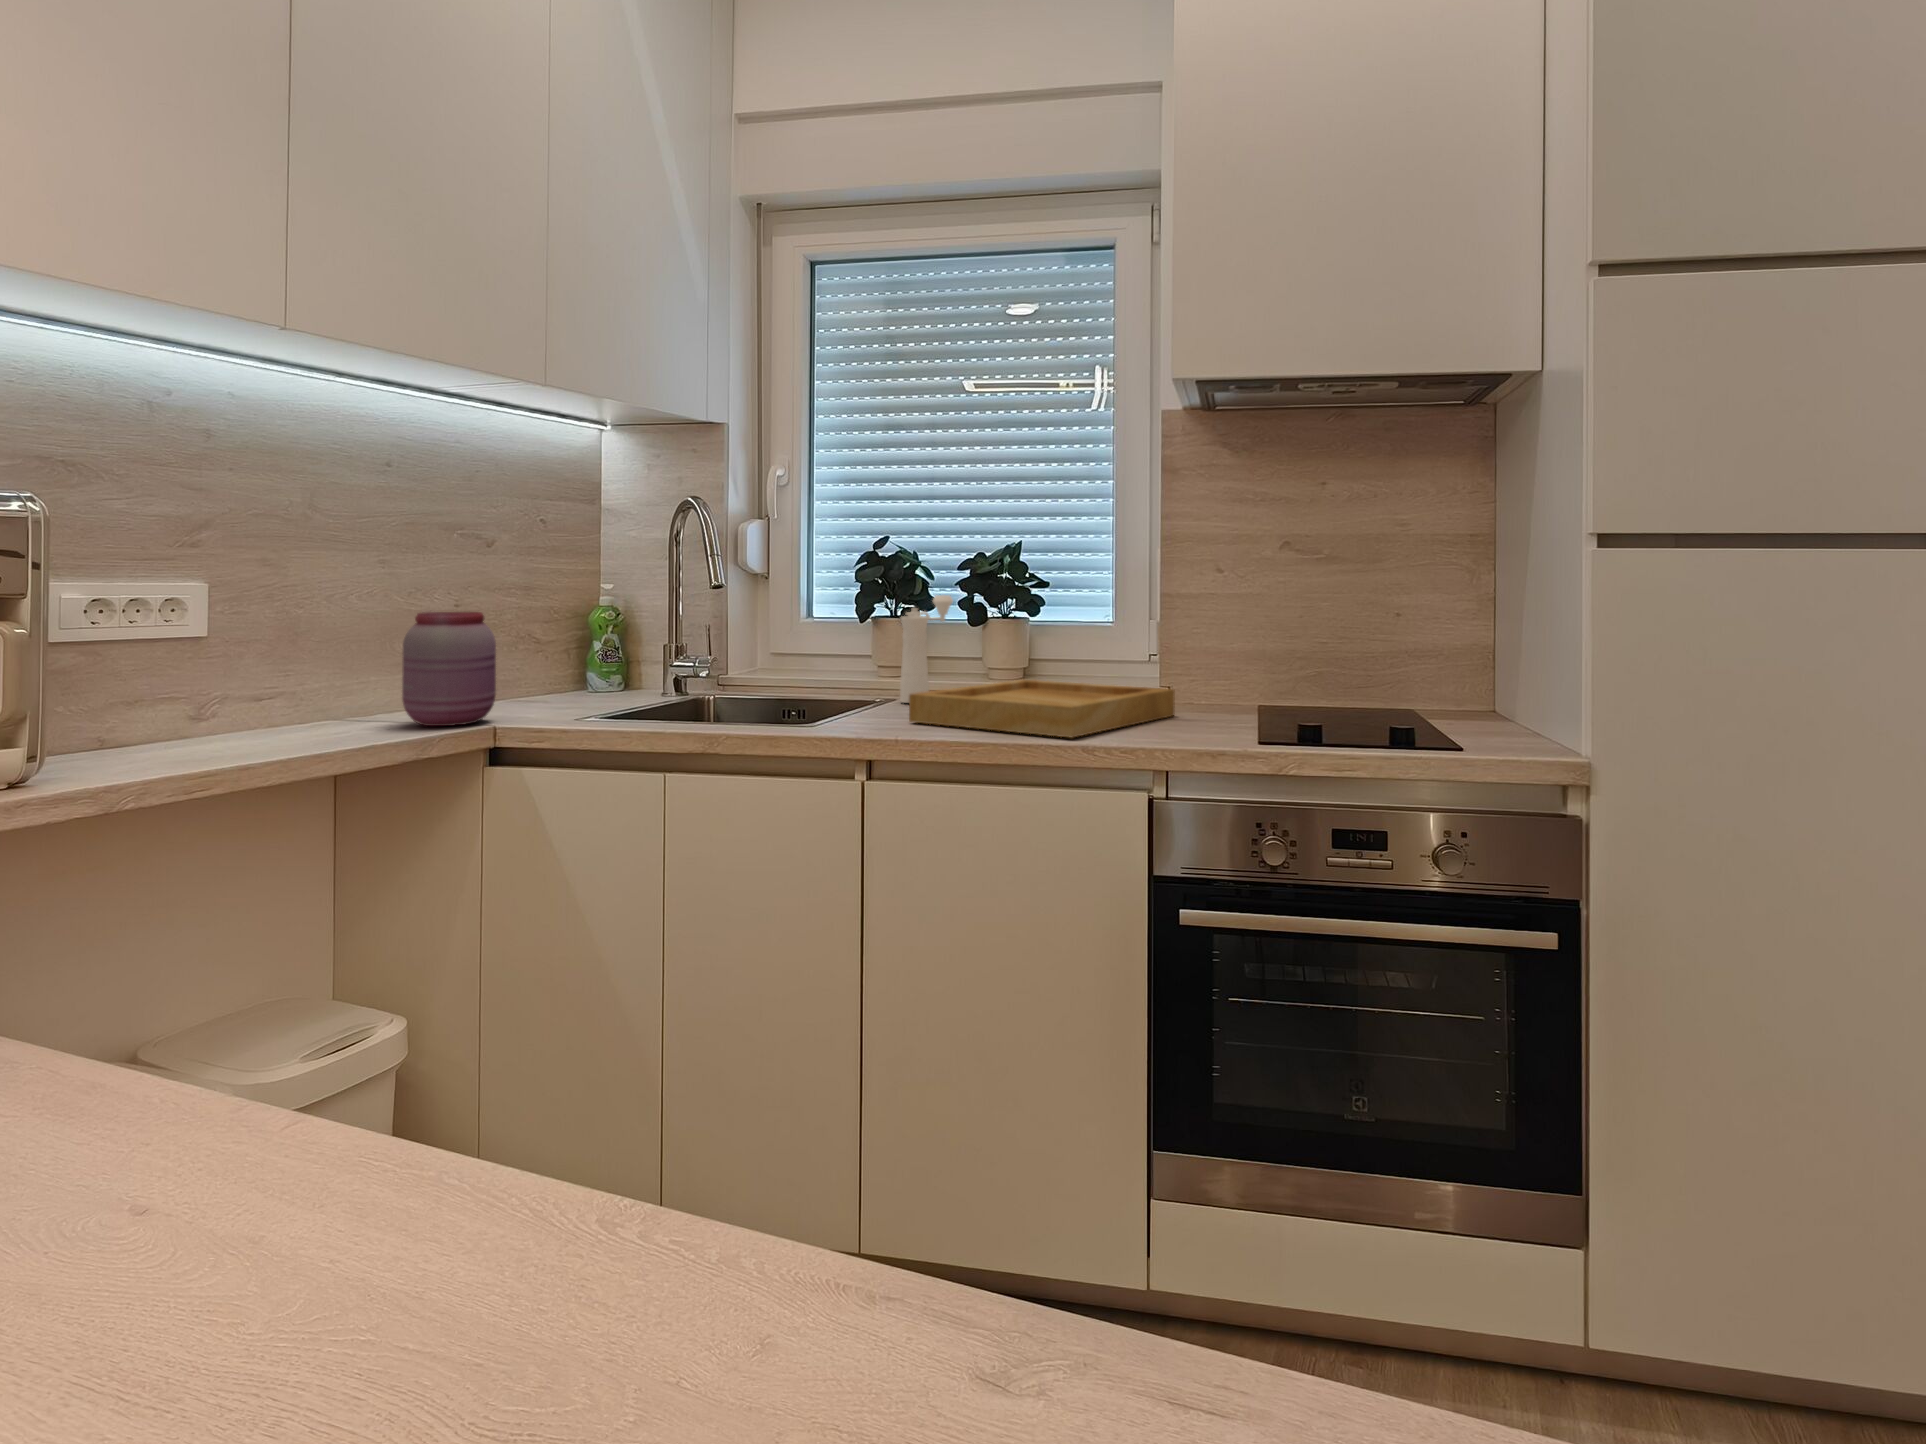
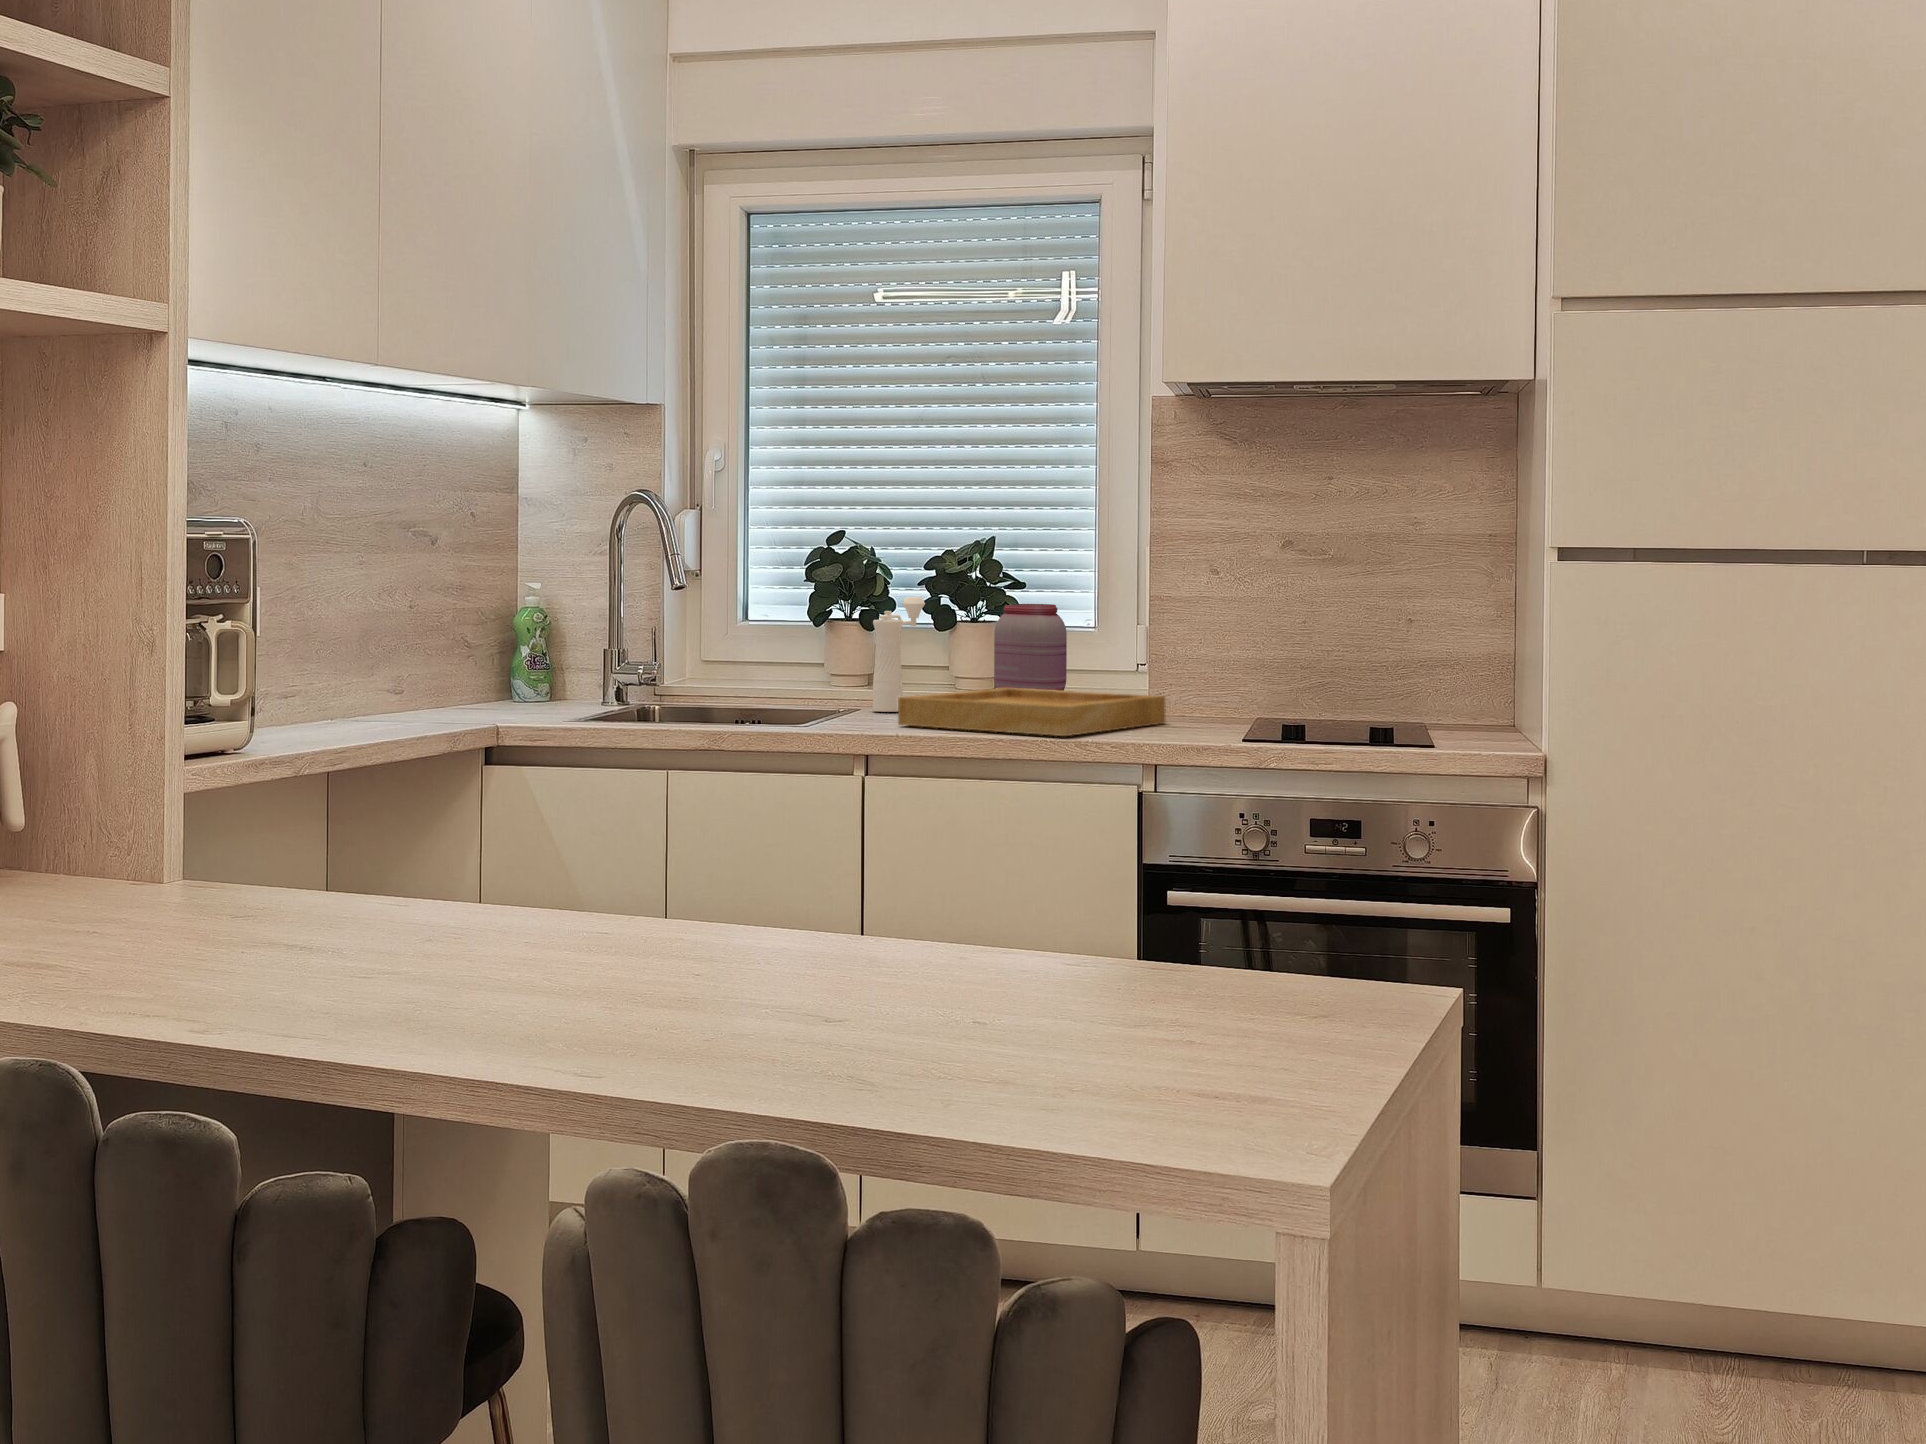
jar: present [402,612,496,726] -> present [994,604,1067,691]

